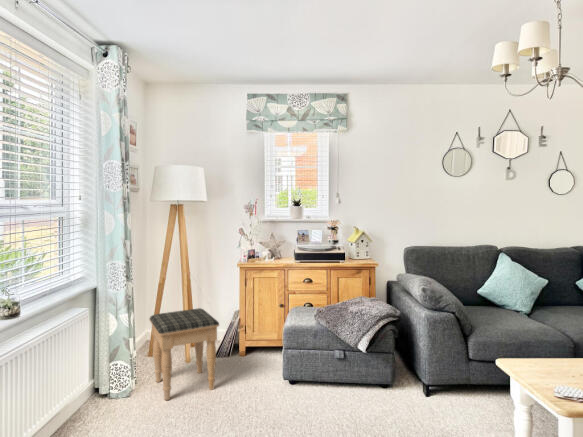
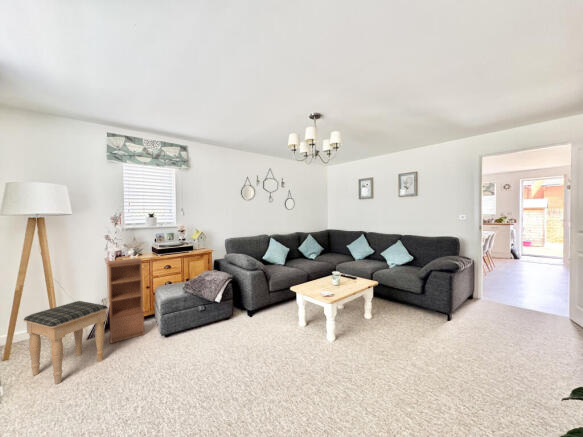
bookcase: none [231,263,272,371] -> present [108,258,144,343]

